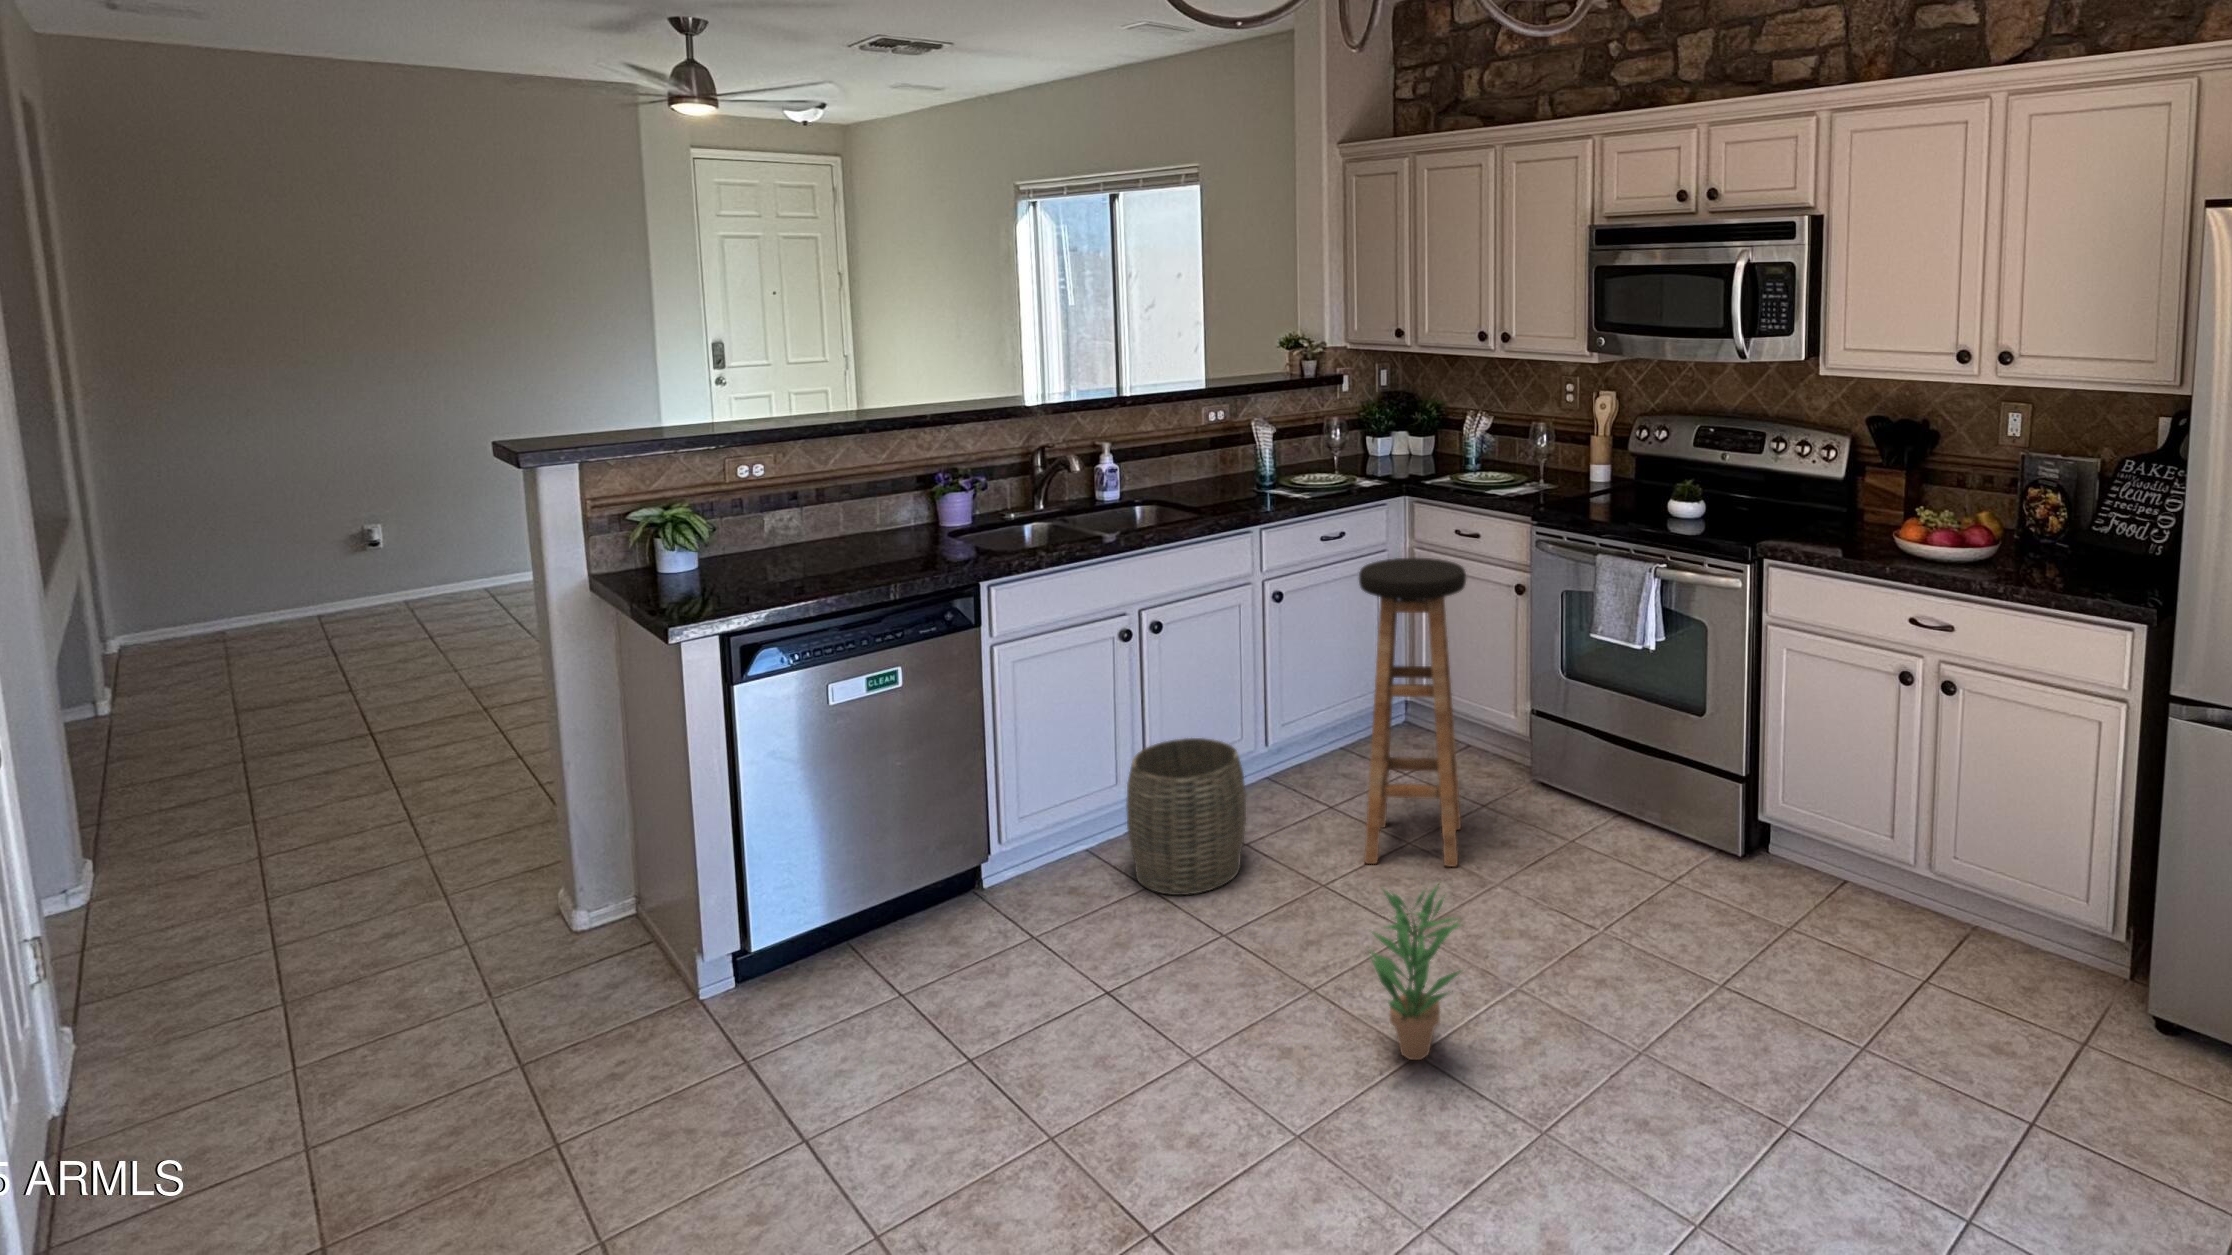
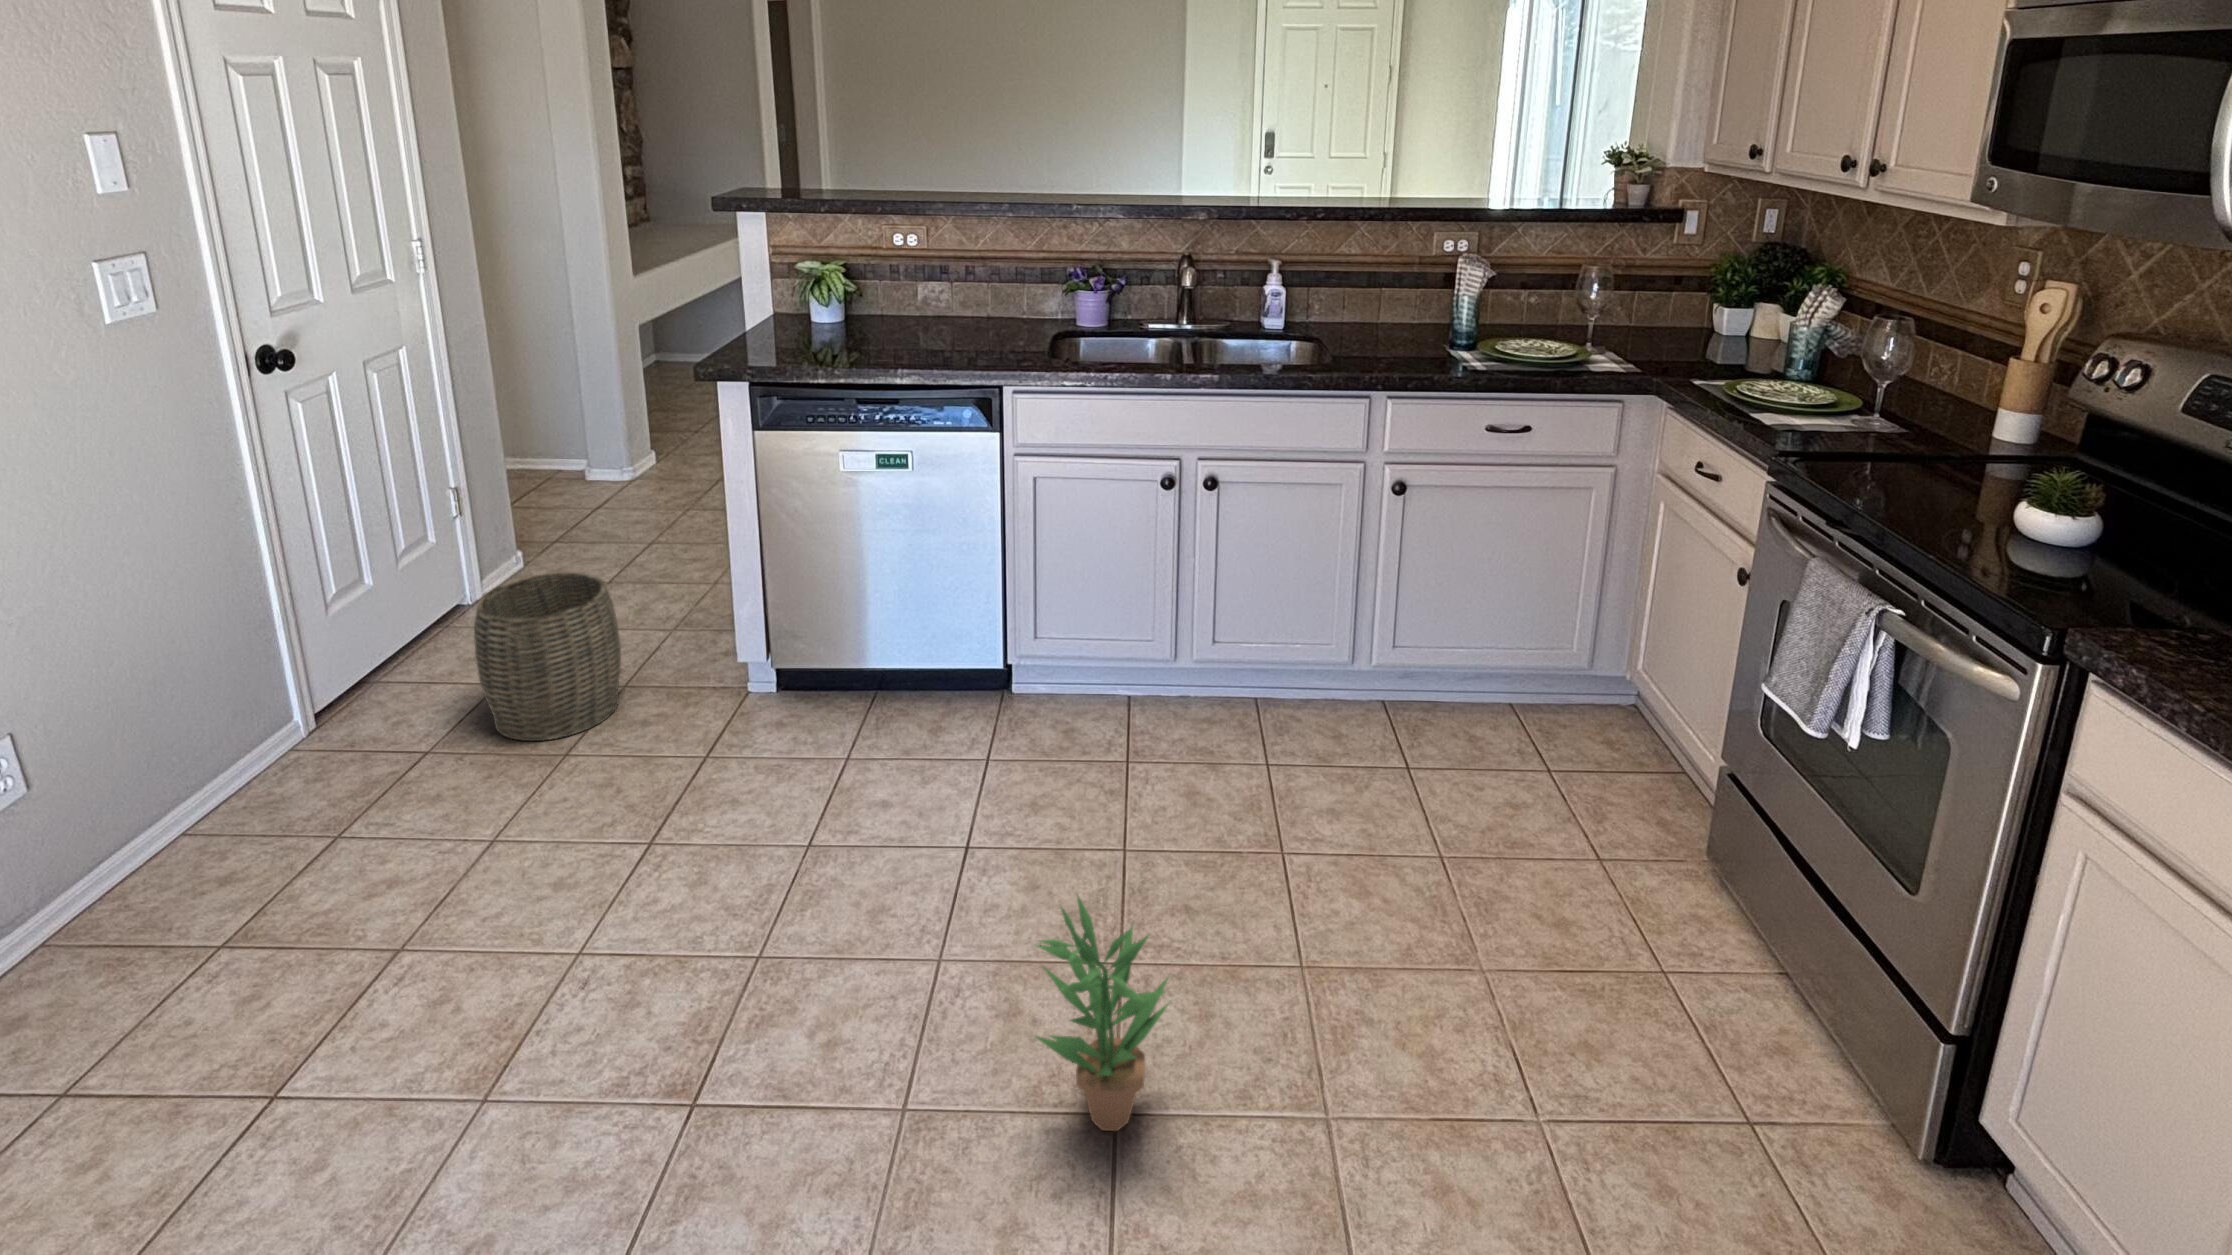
bar stool: present [1359,558,1466,866] -> none [1355,471,1558,918]
woven basket: present [1126,738,1246,895] -> present [474,573,621,741]

